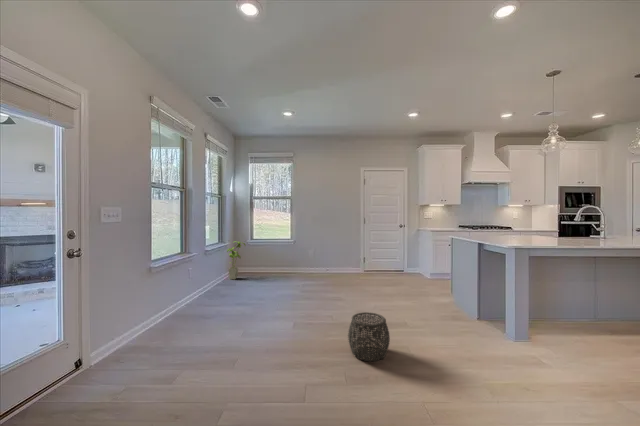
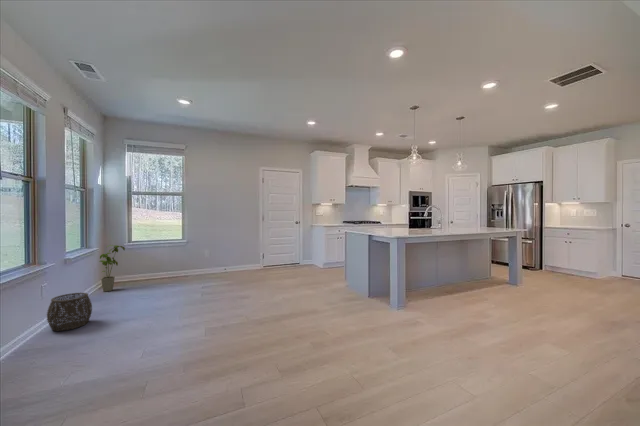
woven basket: present [348,312,390,361] -> present [47,293,92,331]

